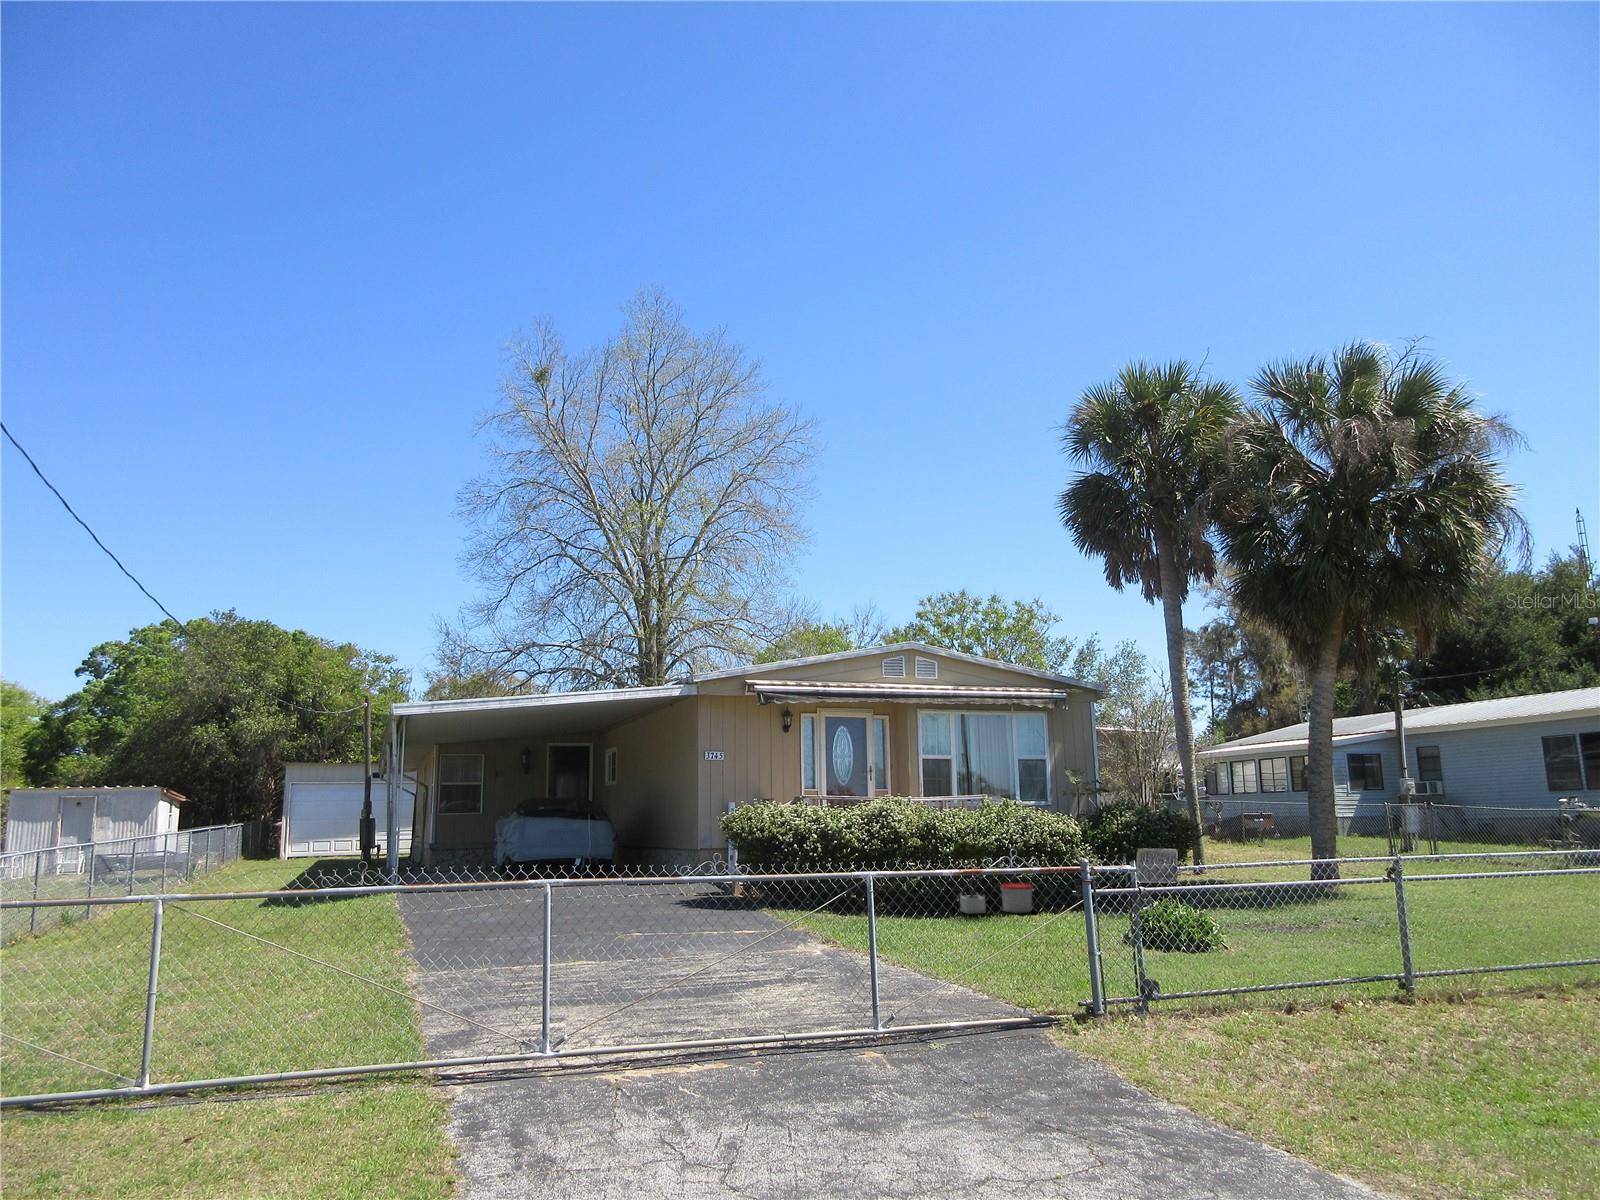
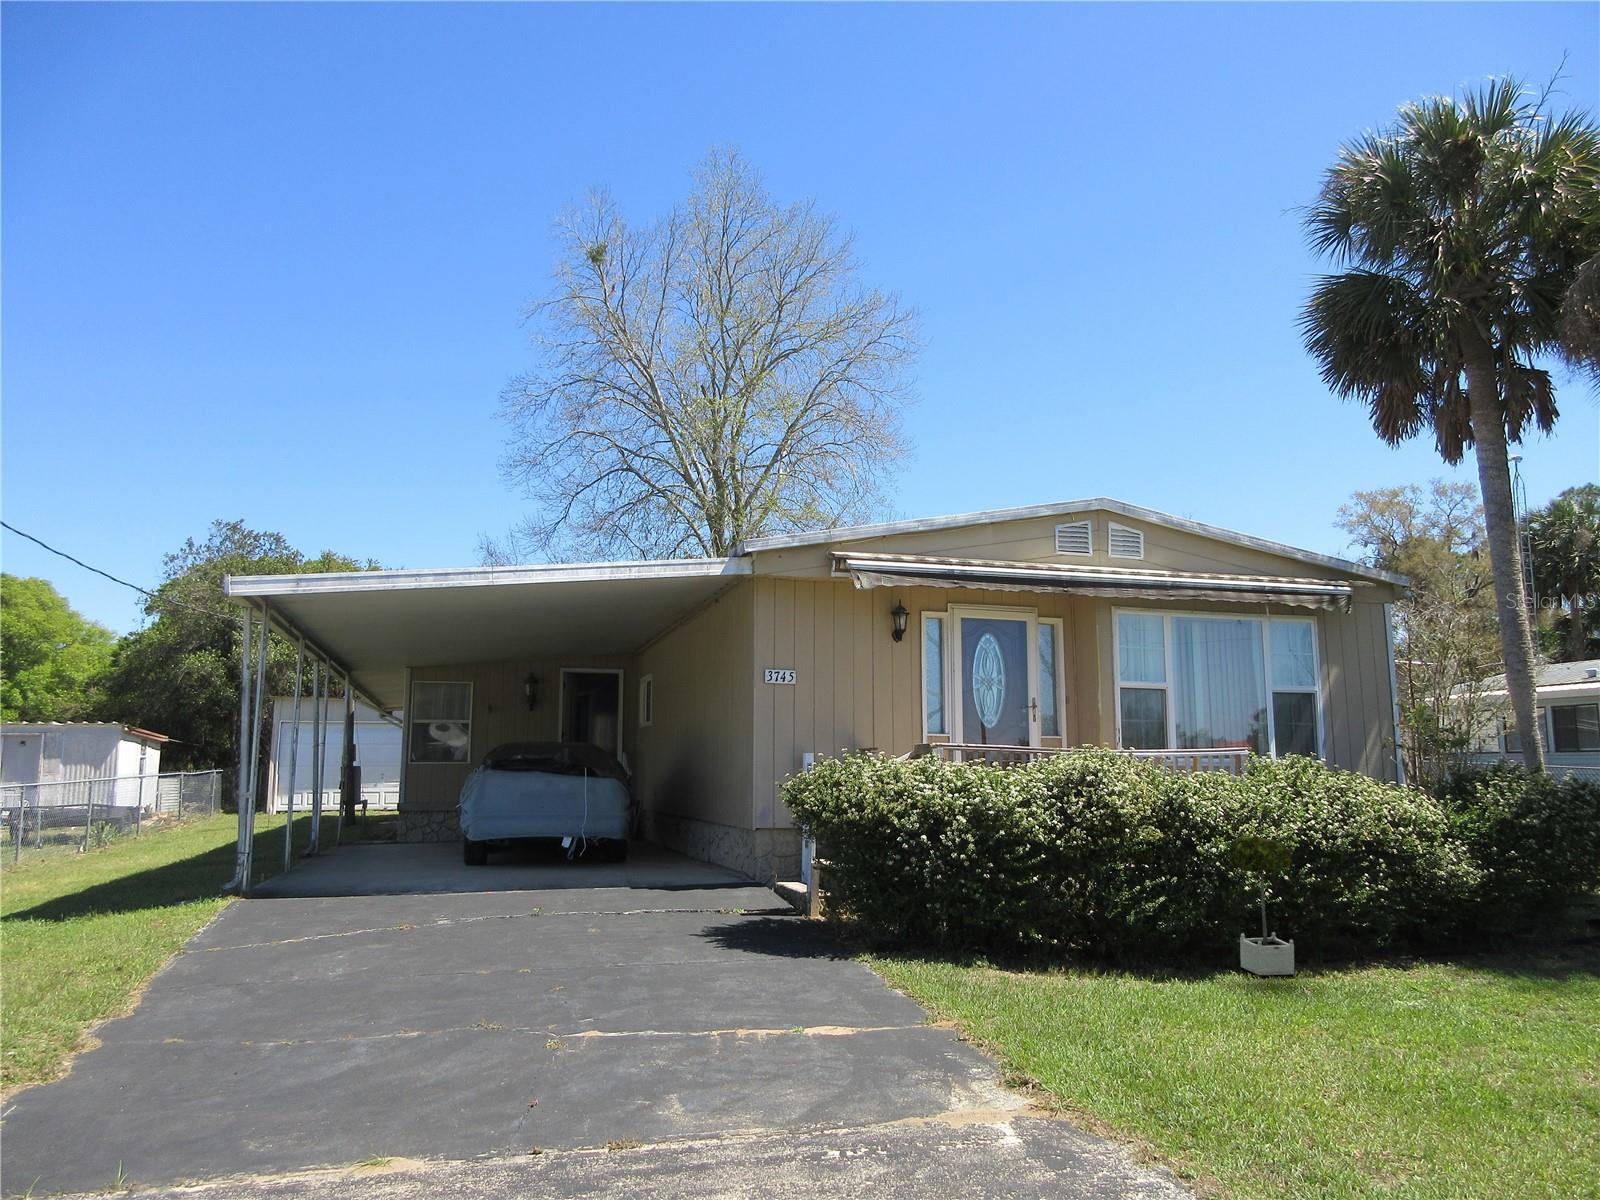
bucket: present [1001,883,1033,913] -> none [1318,915,1386,975]

